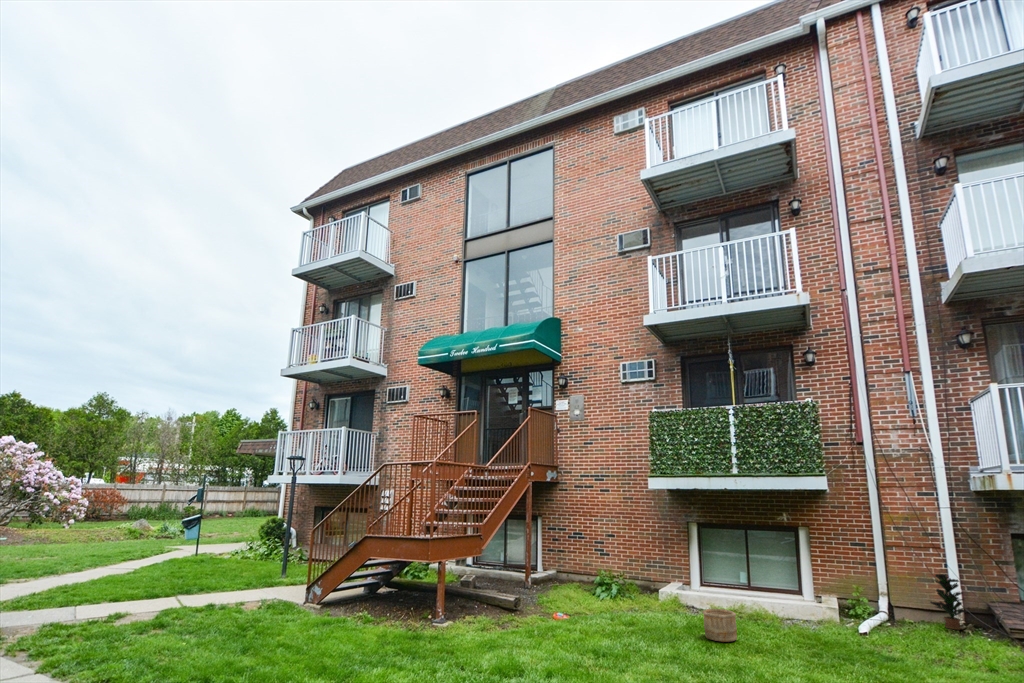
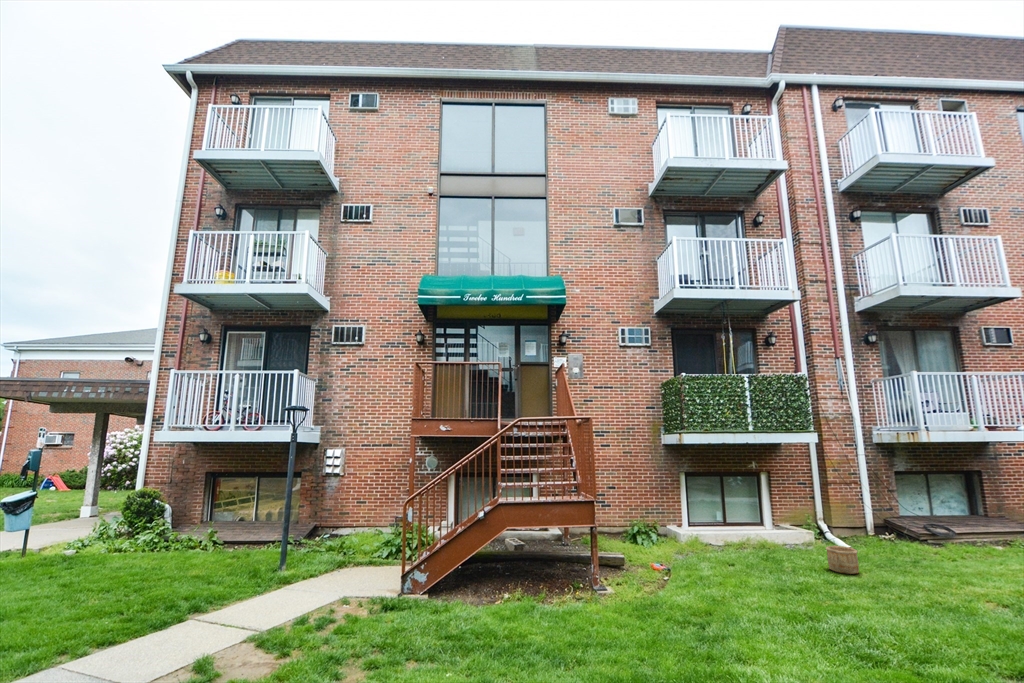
potted plant: present [930,574,968,630] -> none [864,498,891,535]

